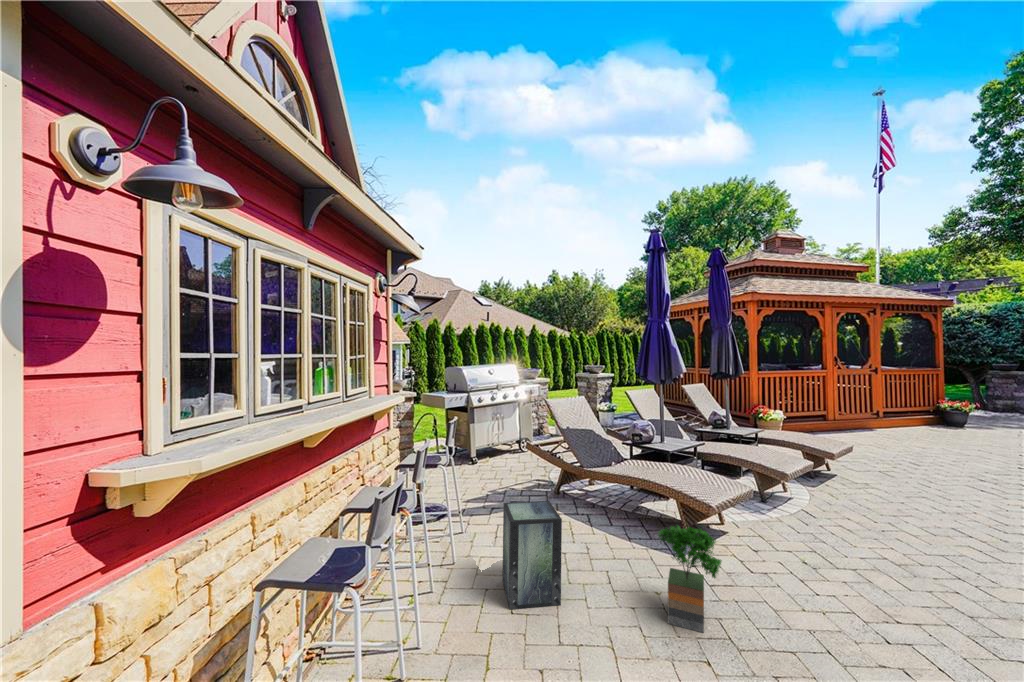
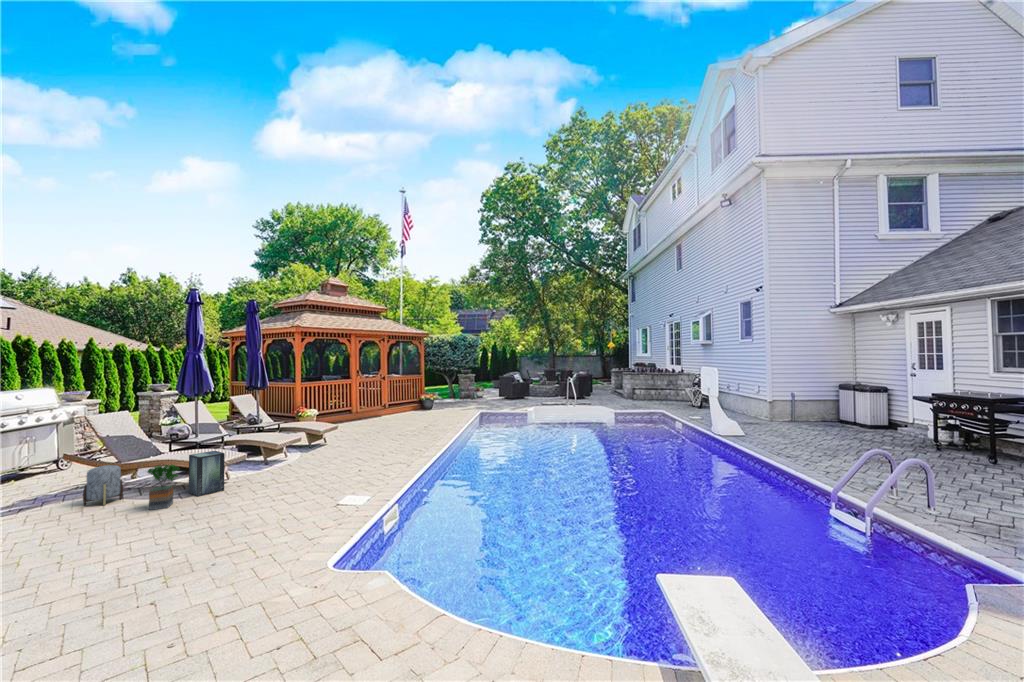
stool: none [555,487,605,562] -> present [83,465,123,506]
storage box: present [502,501,562,610] -> present [189,451,225,497]

